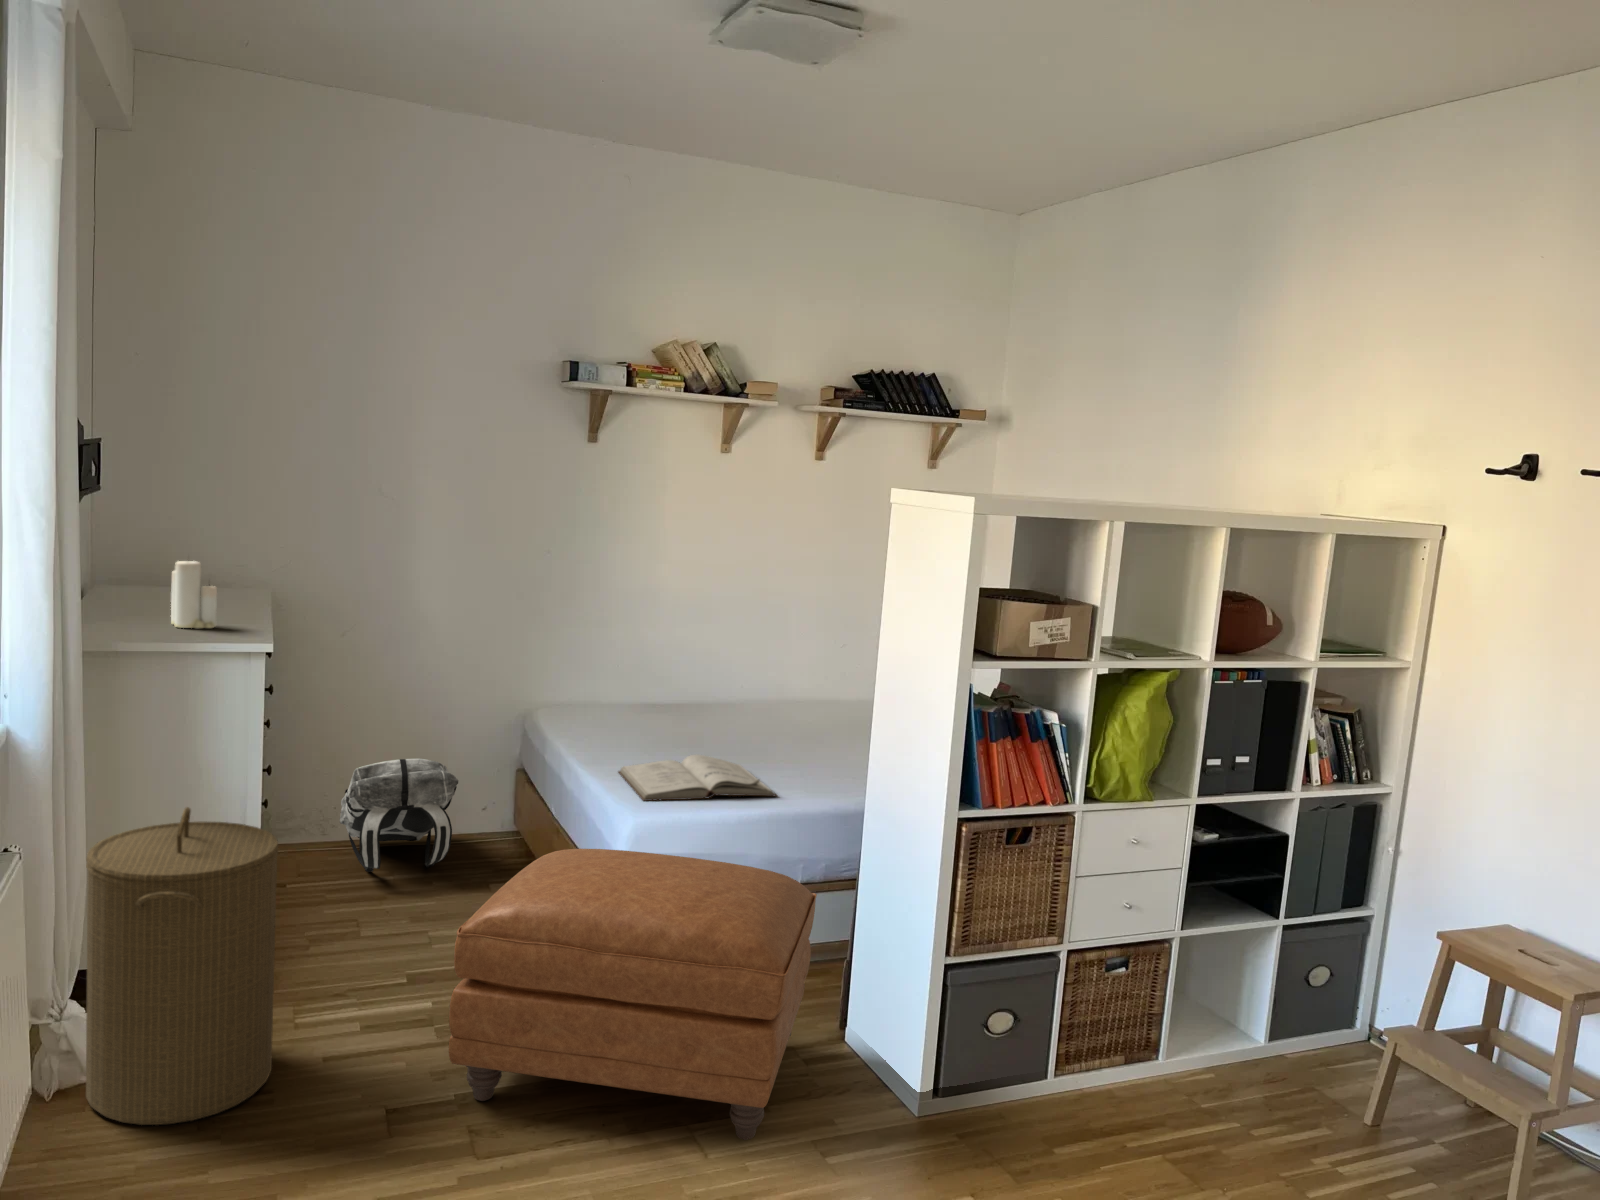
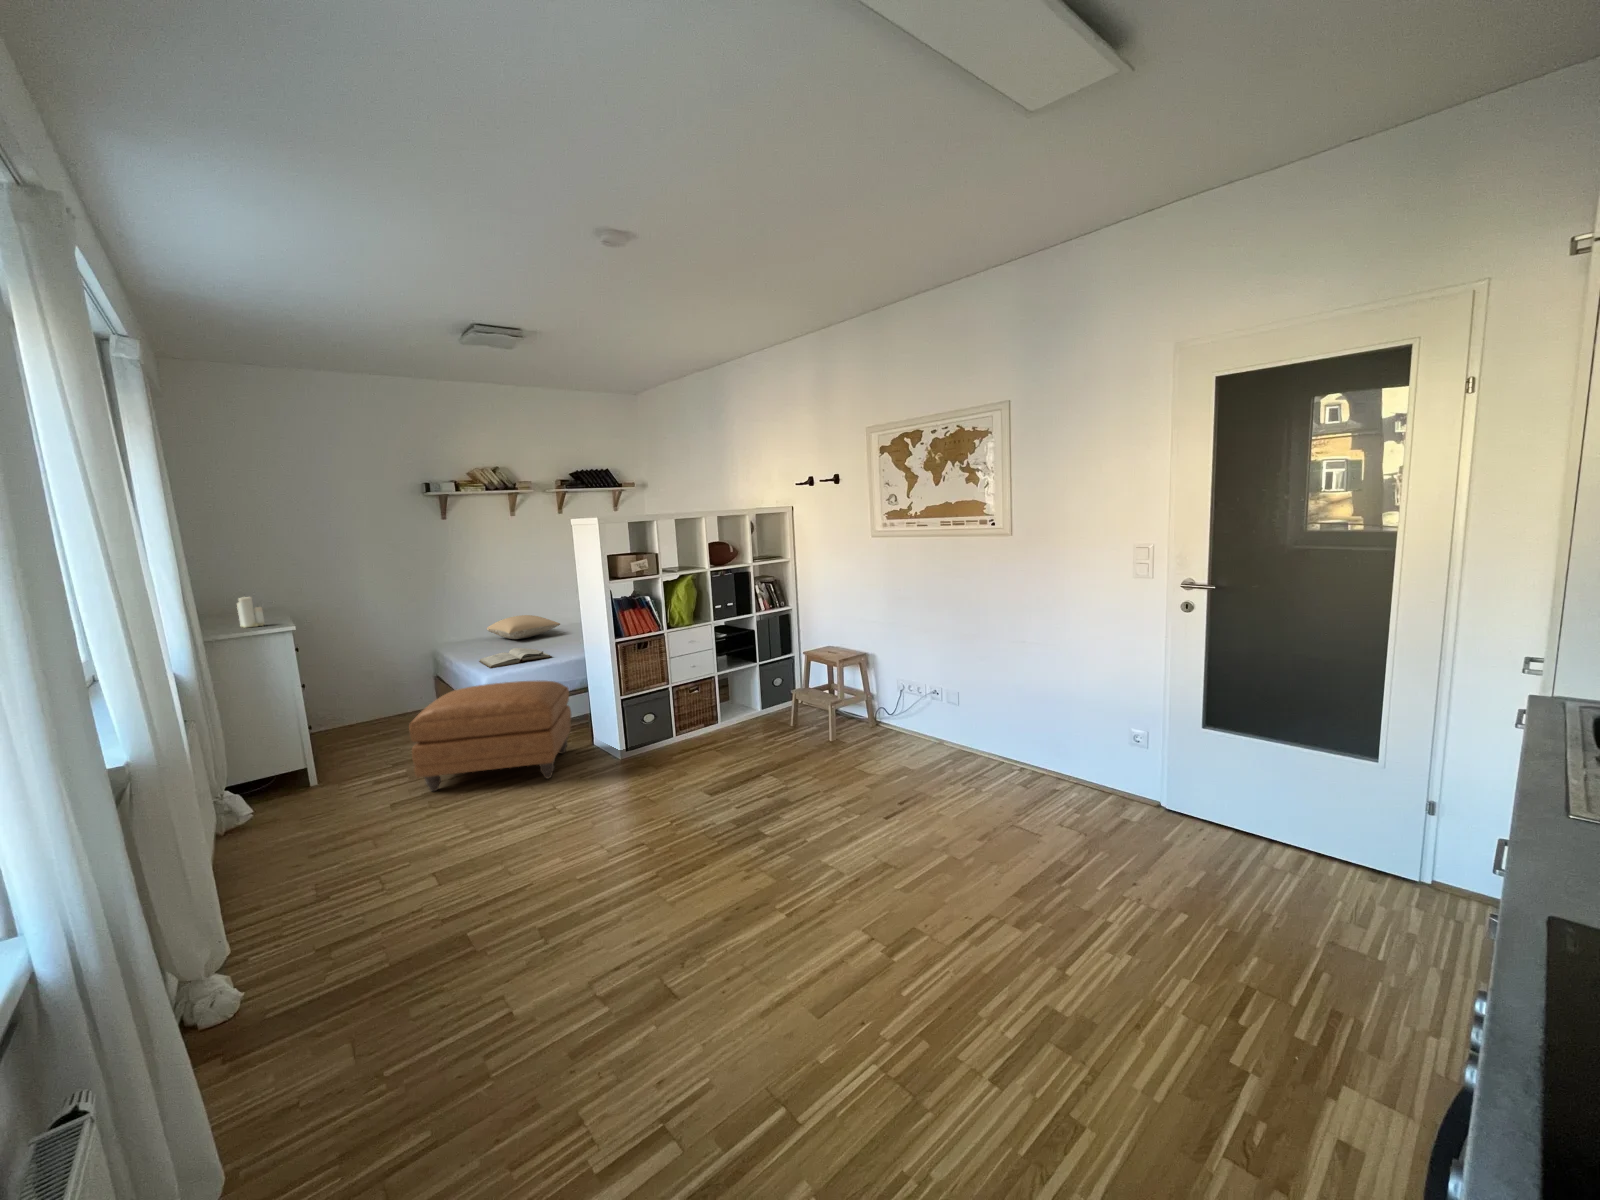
pillow: none [636,670,788,721] -> present [487,615,560,639]
backpack: present [340,758,458,872] -> none [343,677,404,734]
laundry hamper: present [86,807,279,1125] -> none [226,696,334,830]

